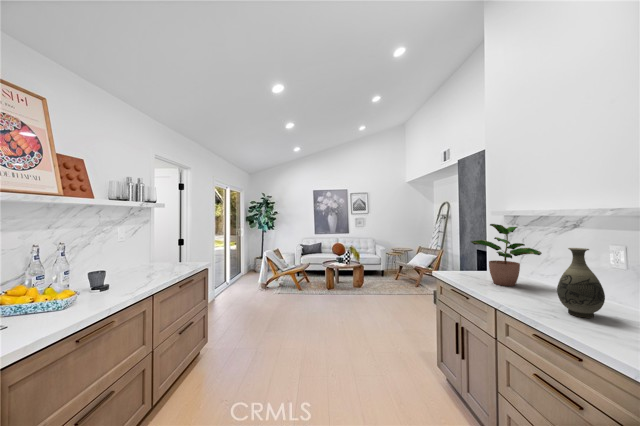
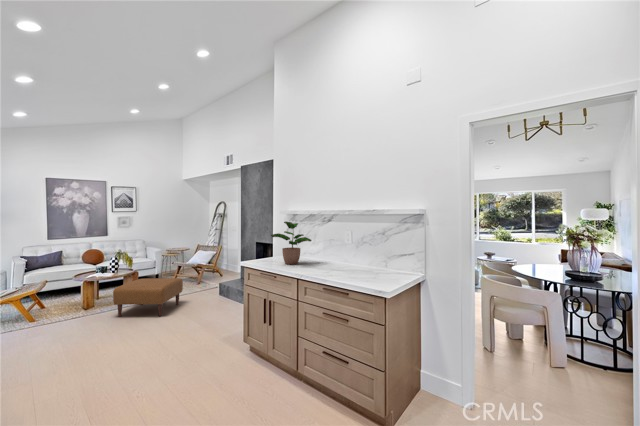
vase: present [557,248,605,318] -> none [325,235,344,273]
ottoman: none [340,272,396,310] -> present [113,278,183,317]

